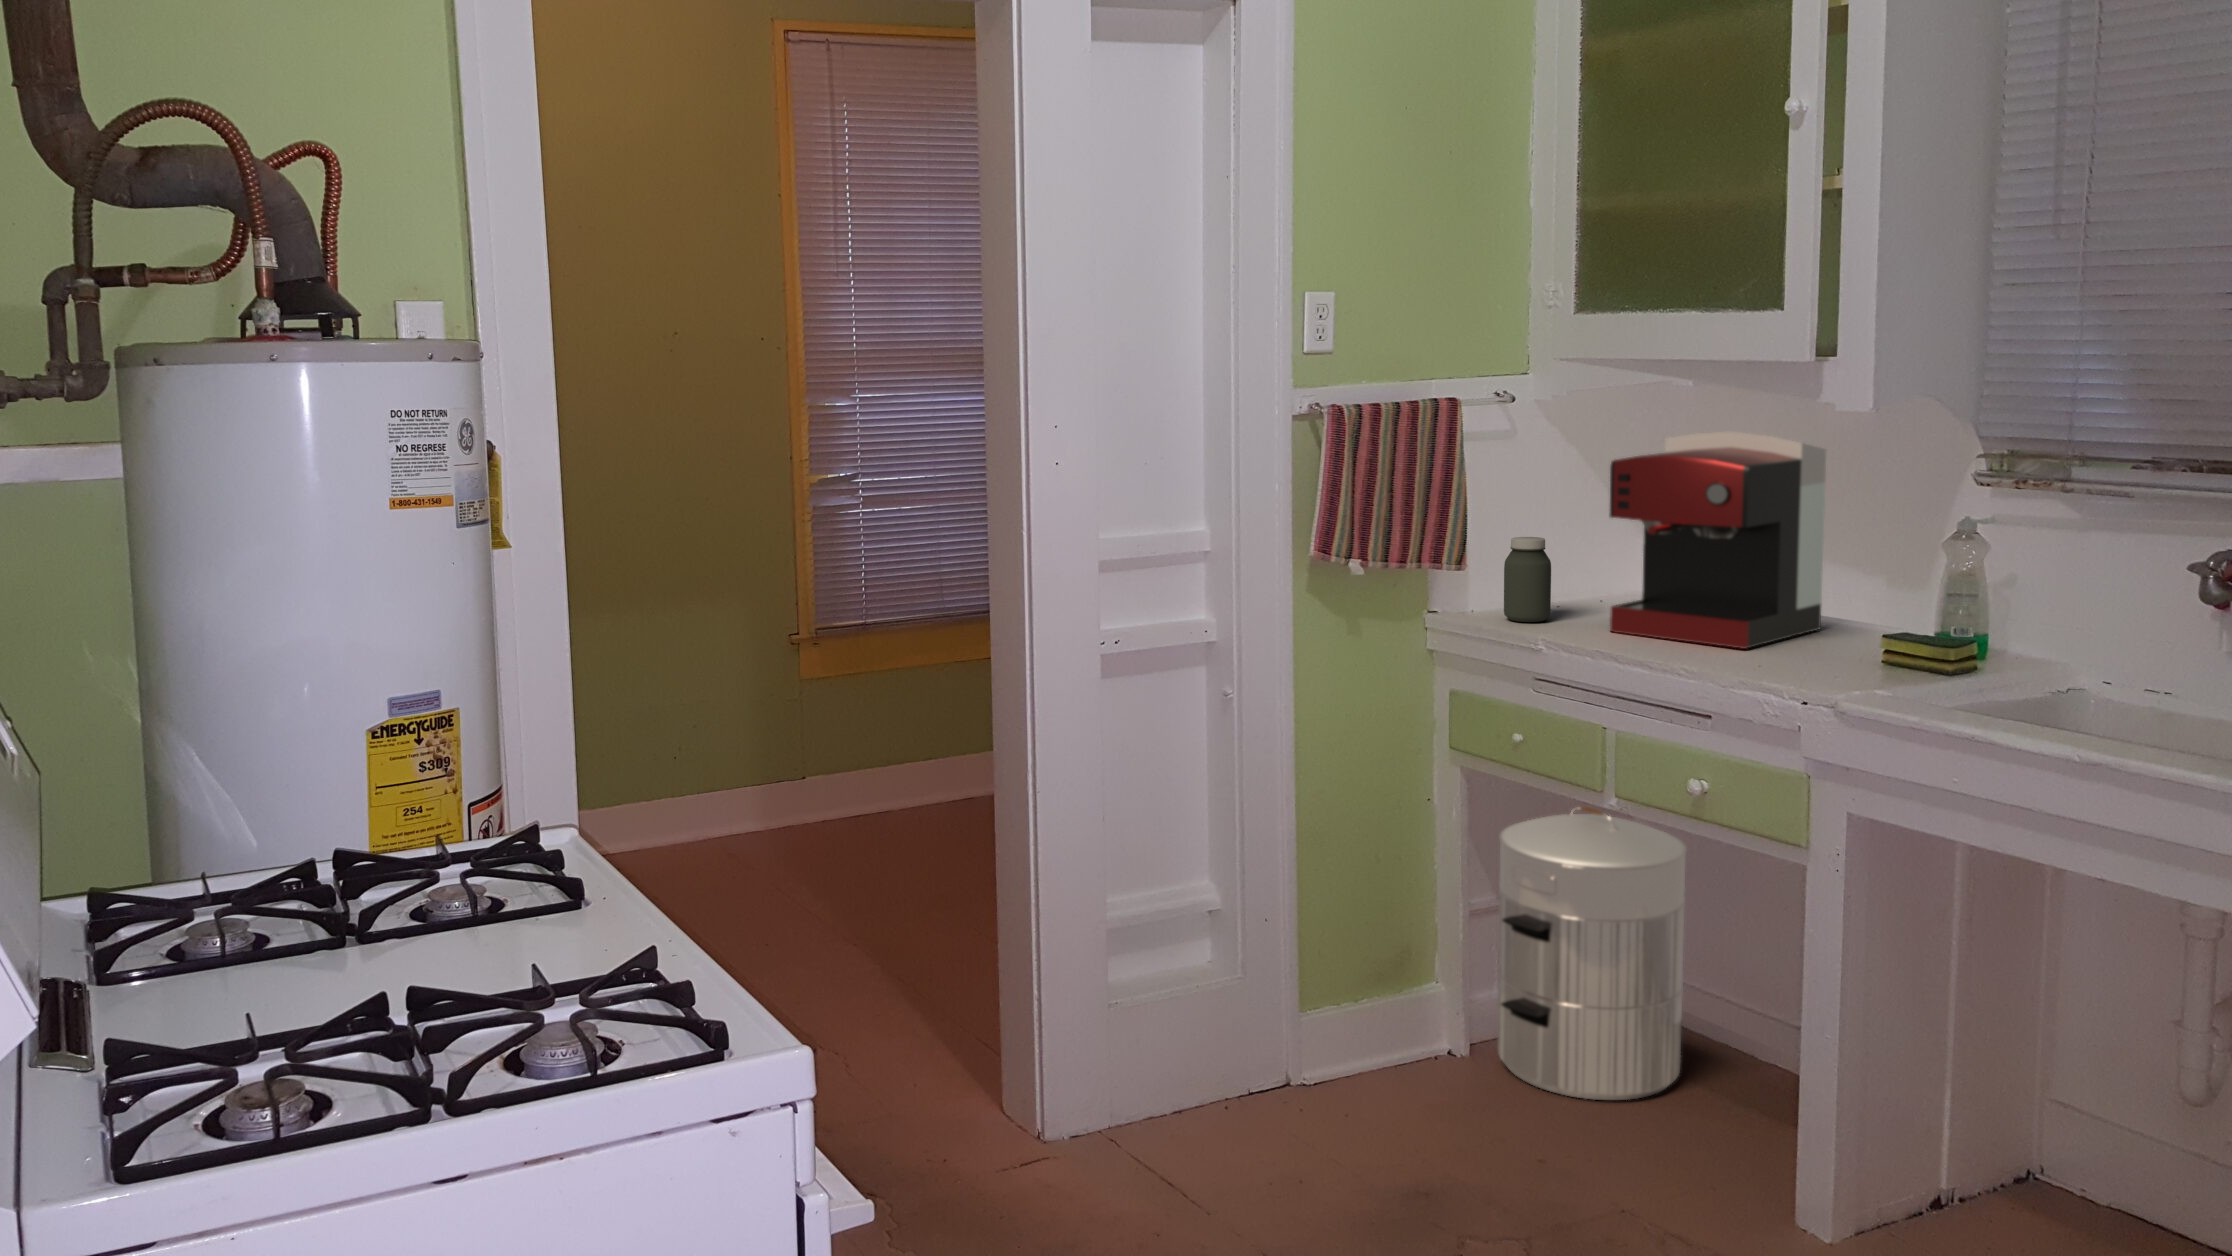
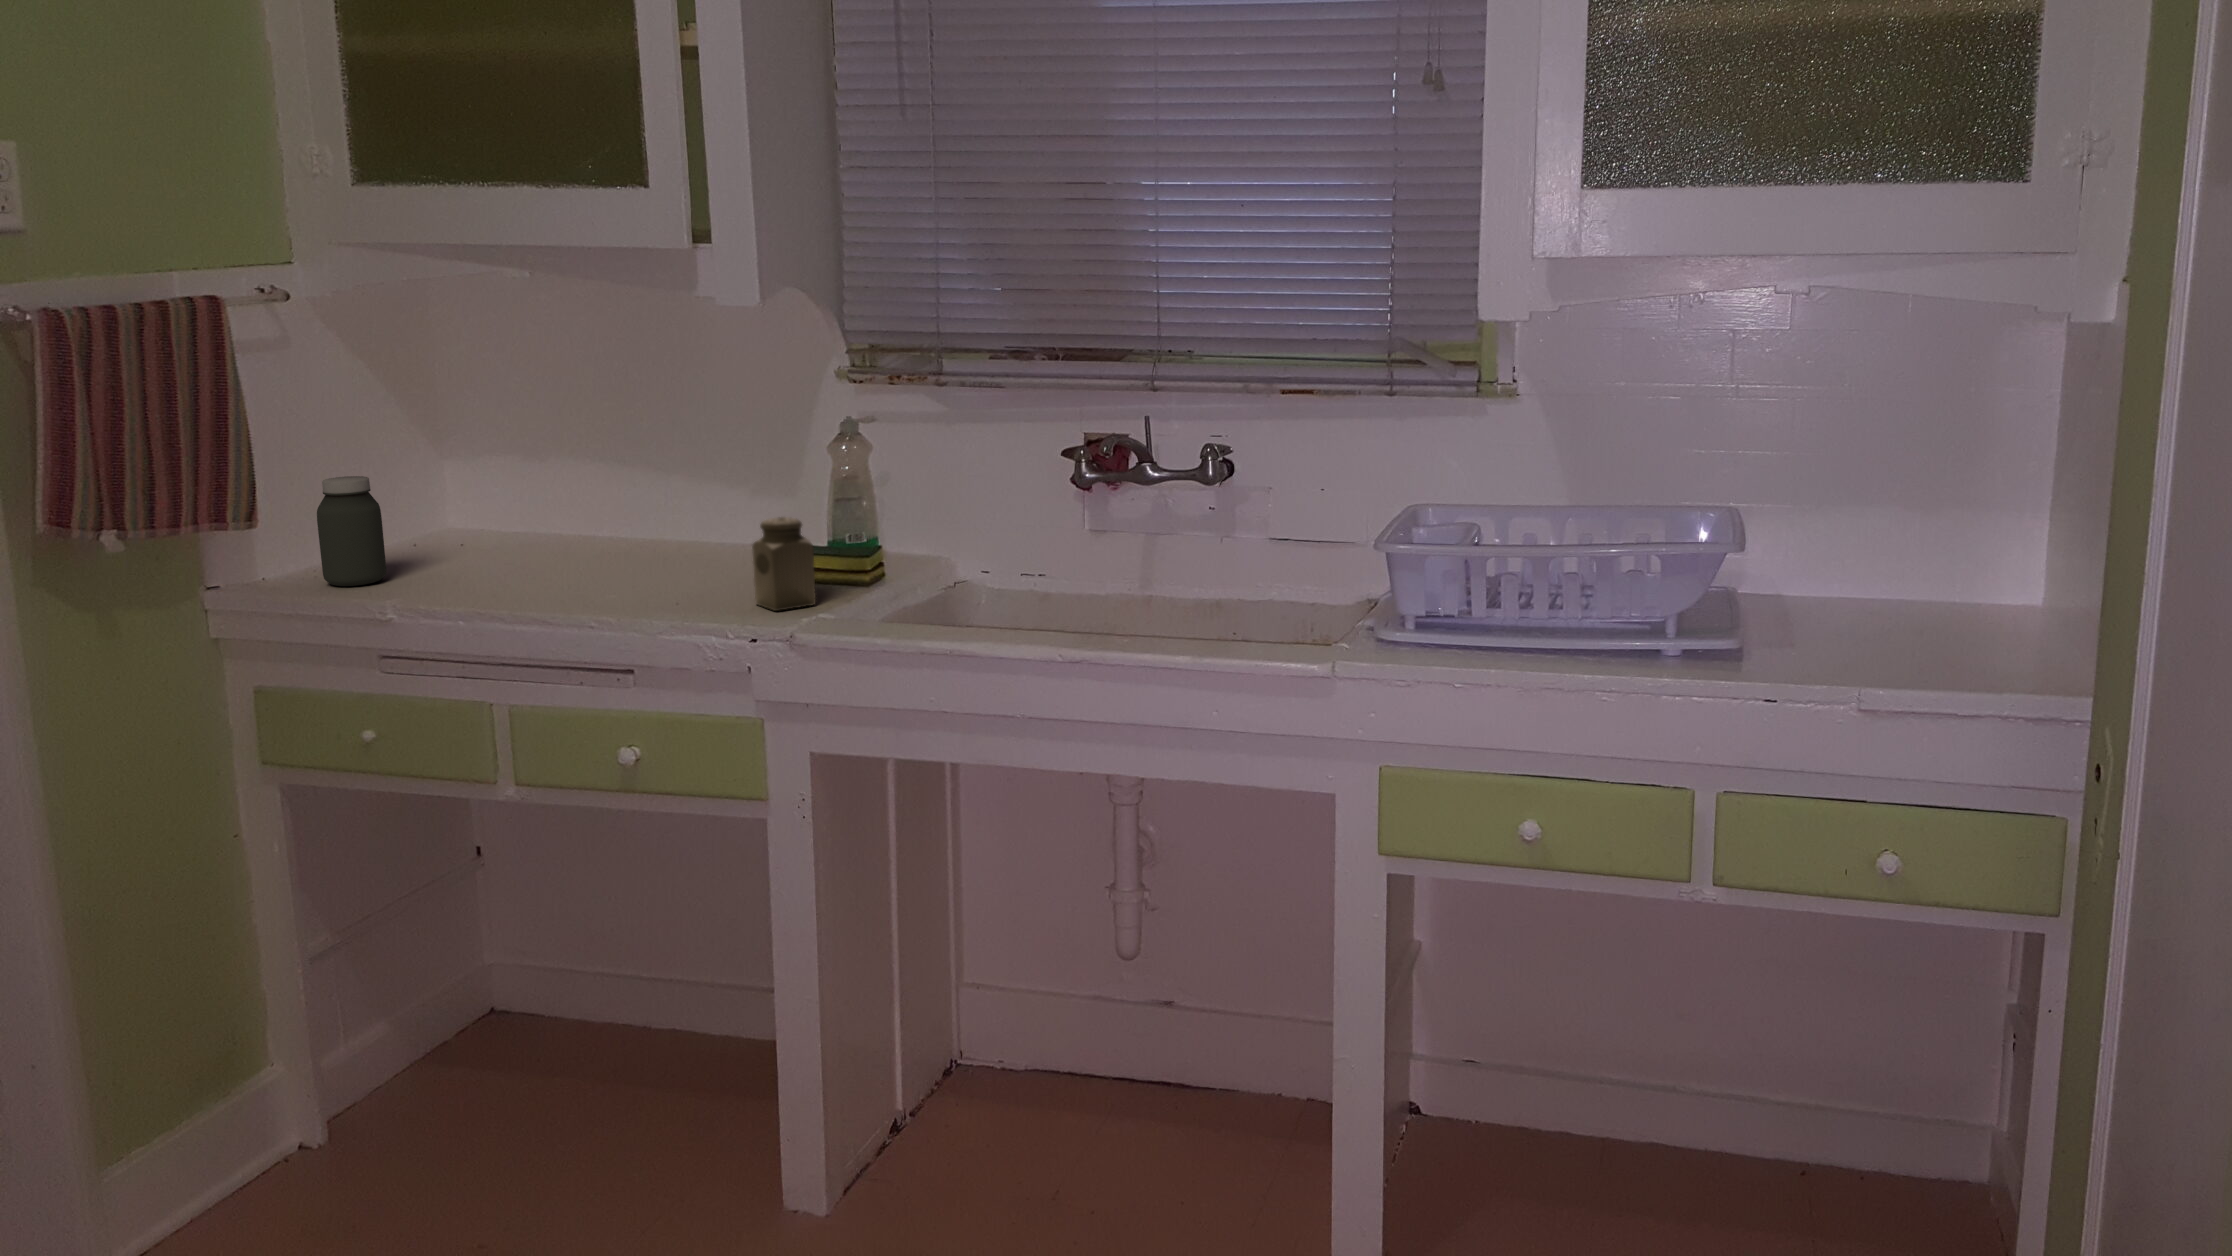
coffee maker: present [1609,431,1826,649] -> none [450,333,703,585]
salt shaker: none [1837,601,1895,684] -> present [752,517,816,611]
waste bin: present [1498,807,1686,1100] -> none [349,797,602,1149]

